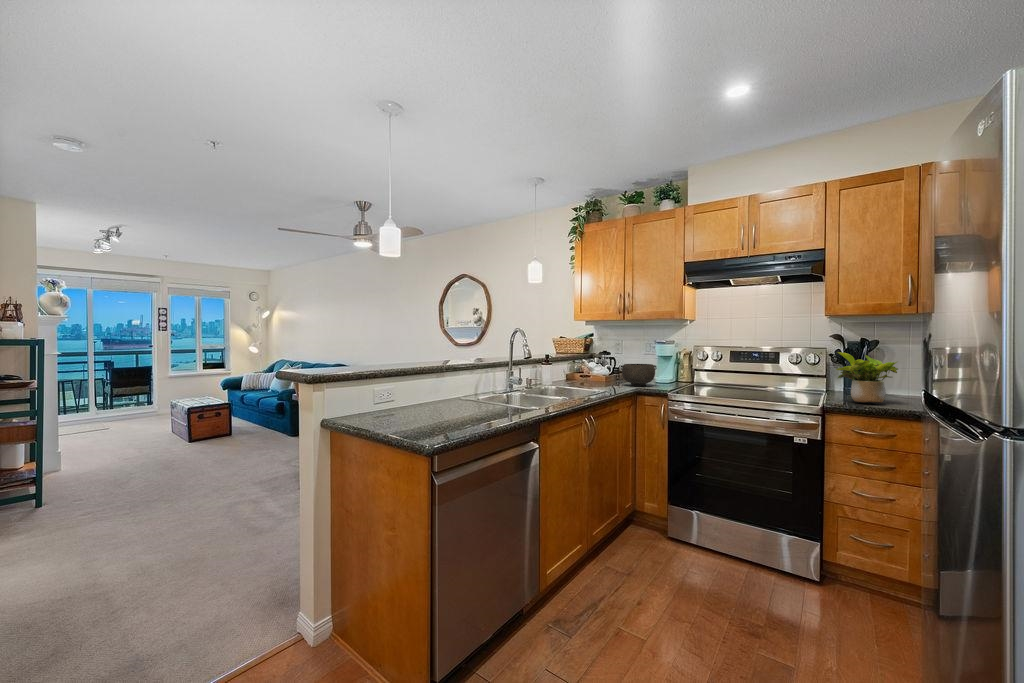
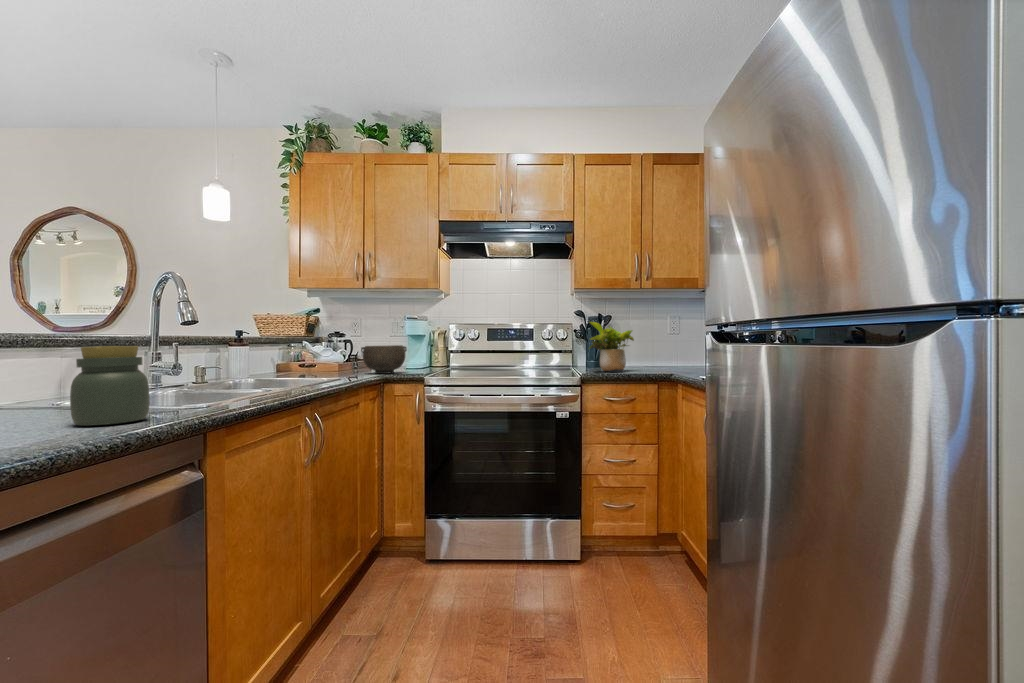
jar: none [459,381,490,423] -> present [70,346,149,426]

